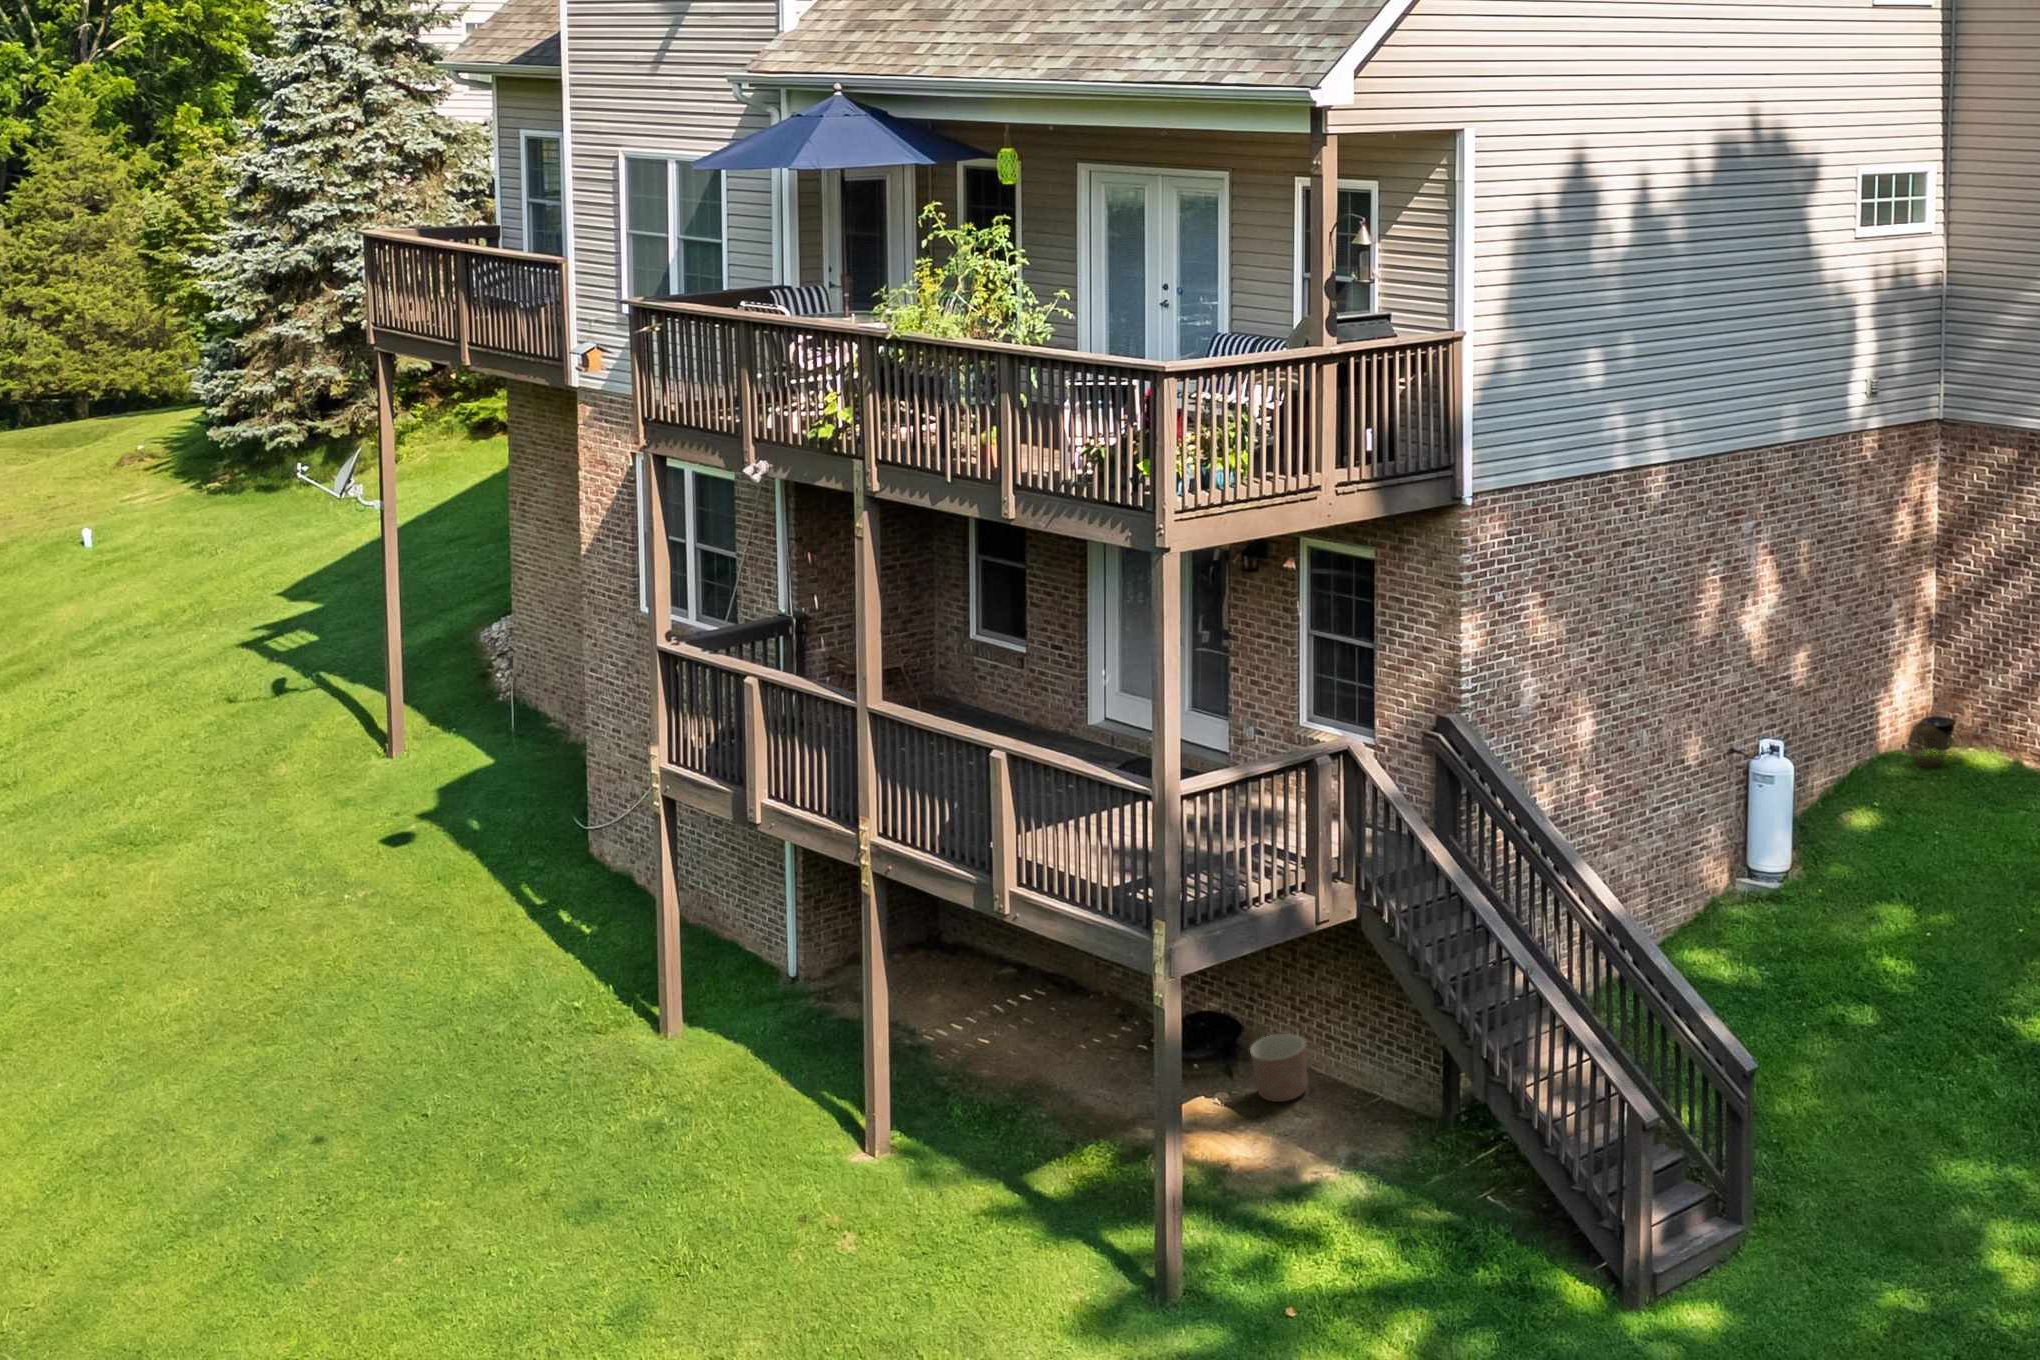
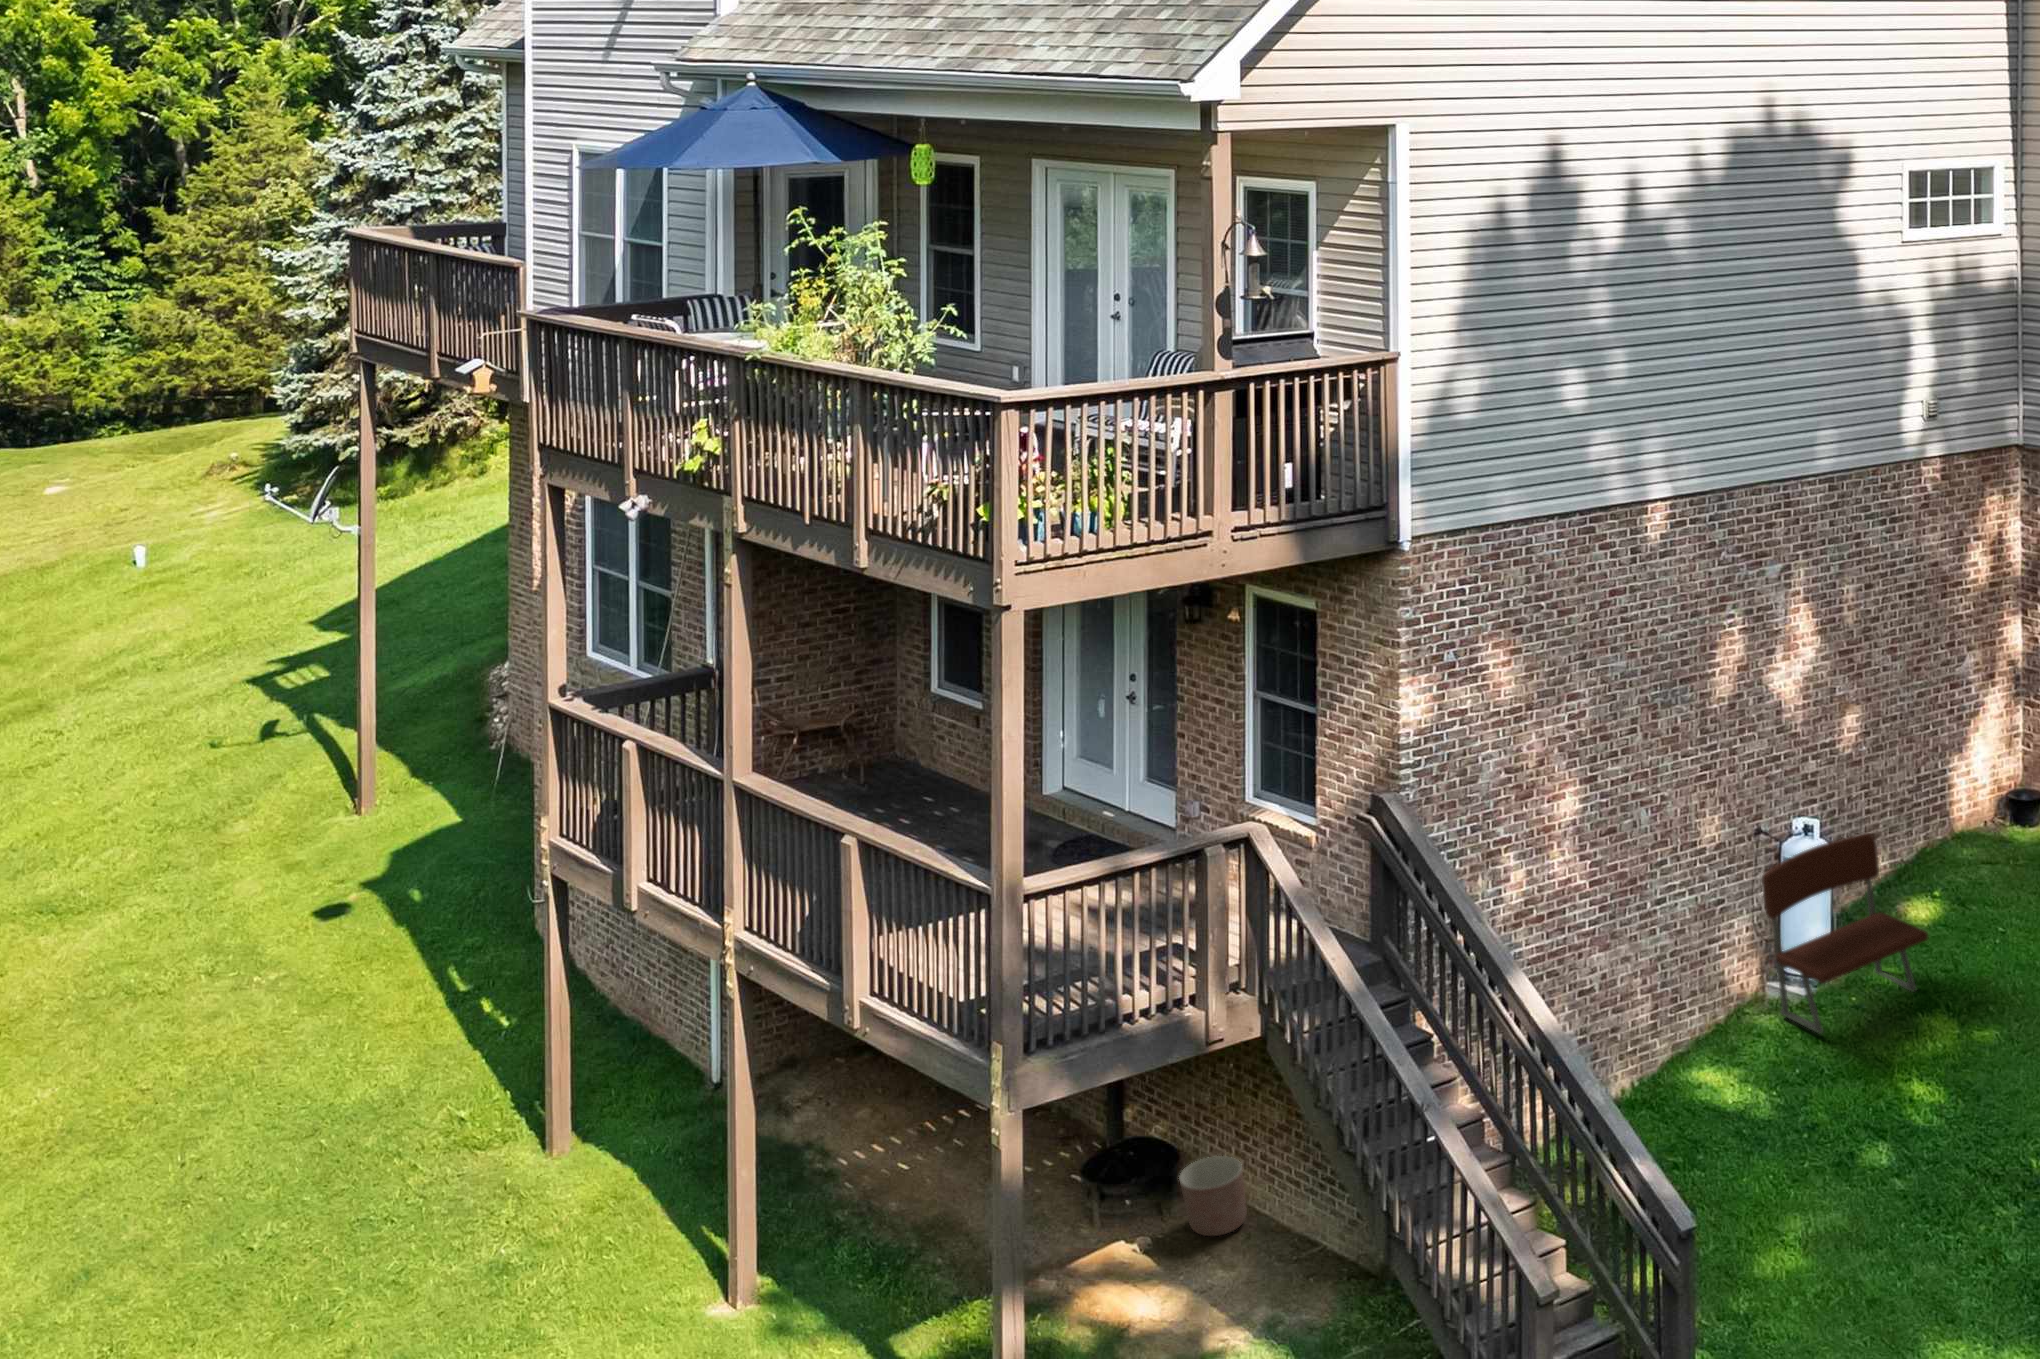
woven basket: present [1908,724,1946,767] -> none [1974,797,2019,847]
bench: none [1751,748,1891,919] -> present [1762,833,1928,1034]

